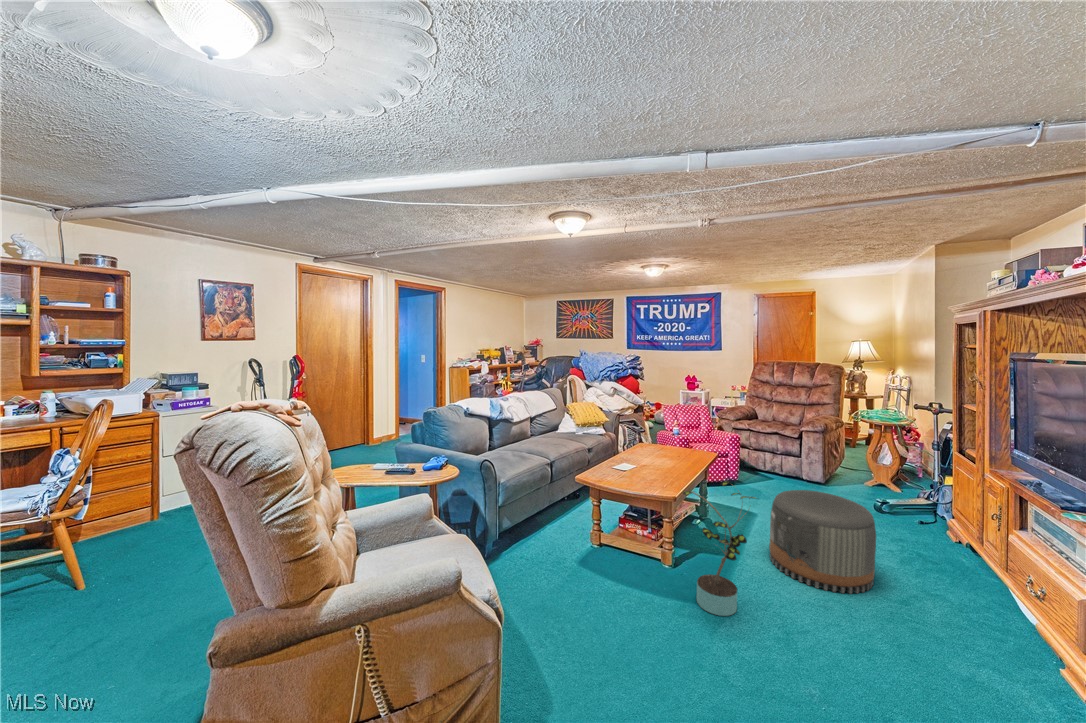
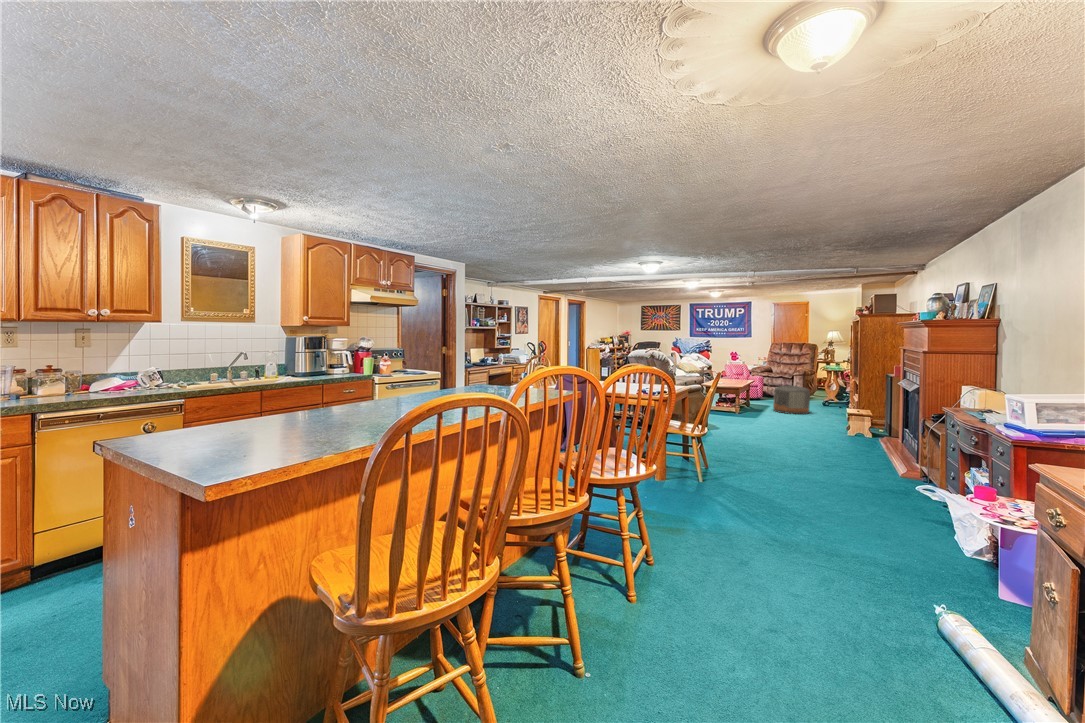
potted plant: present [683,481,755,616] -> none [743,375,768,416]

